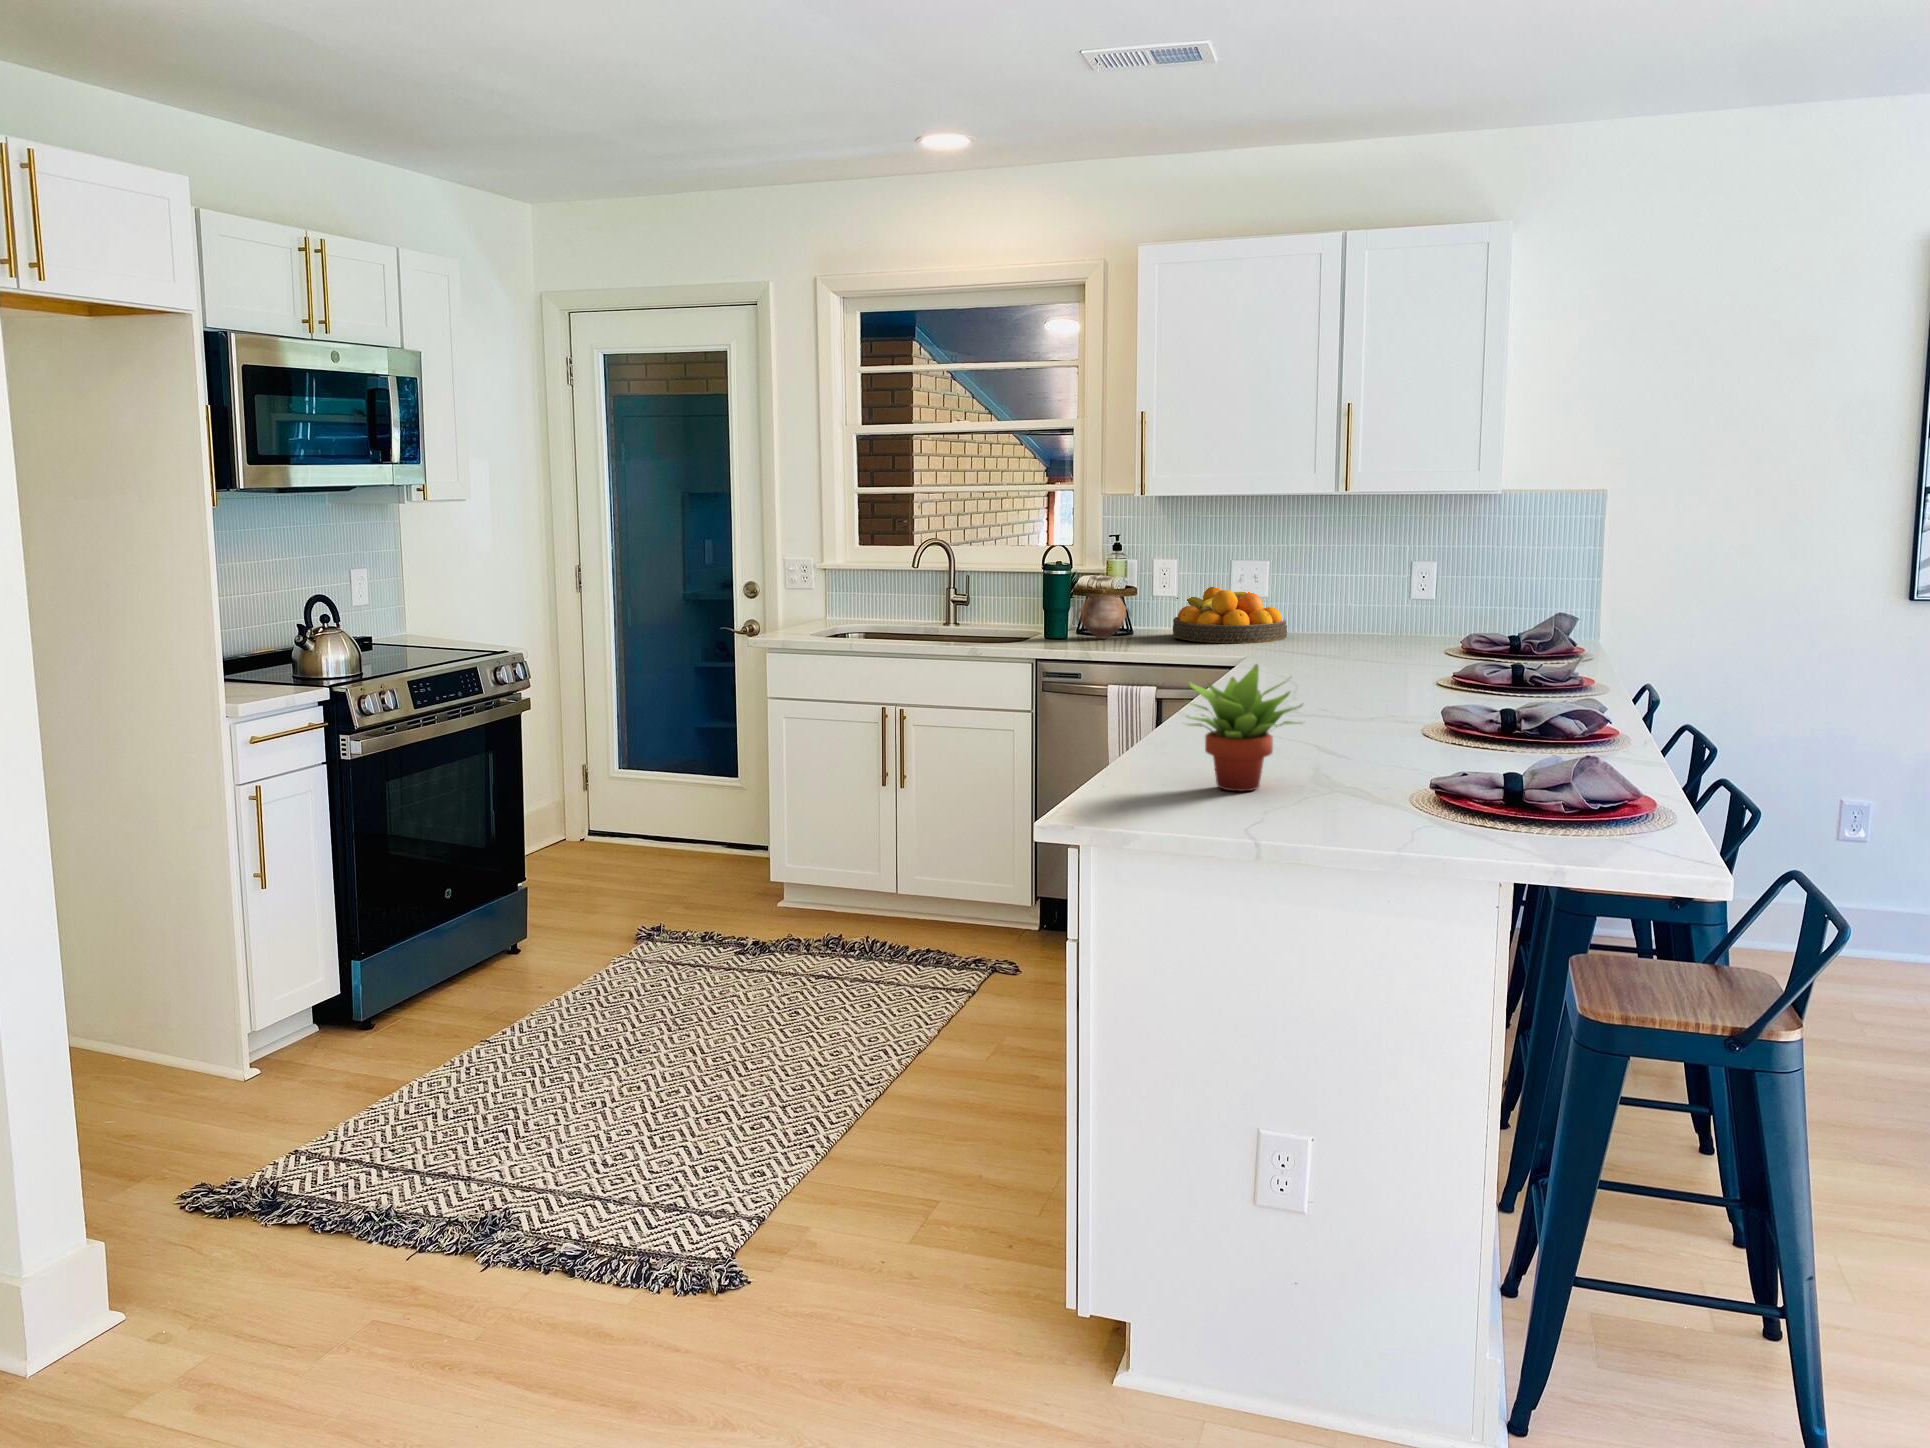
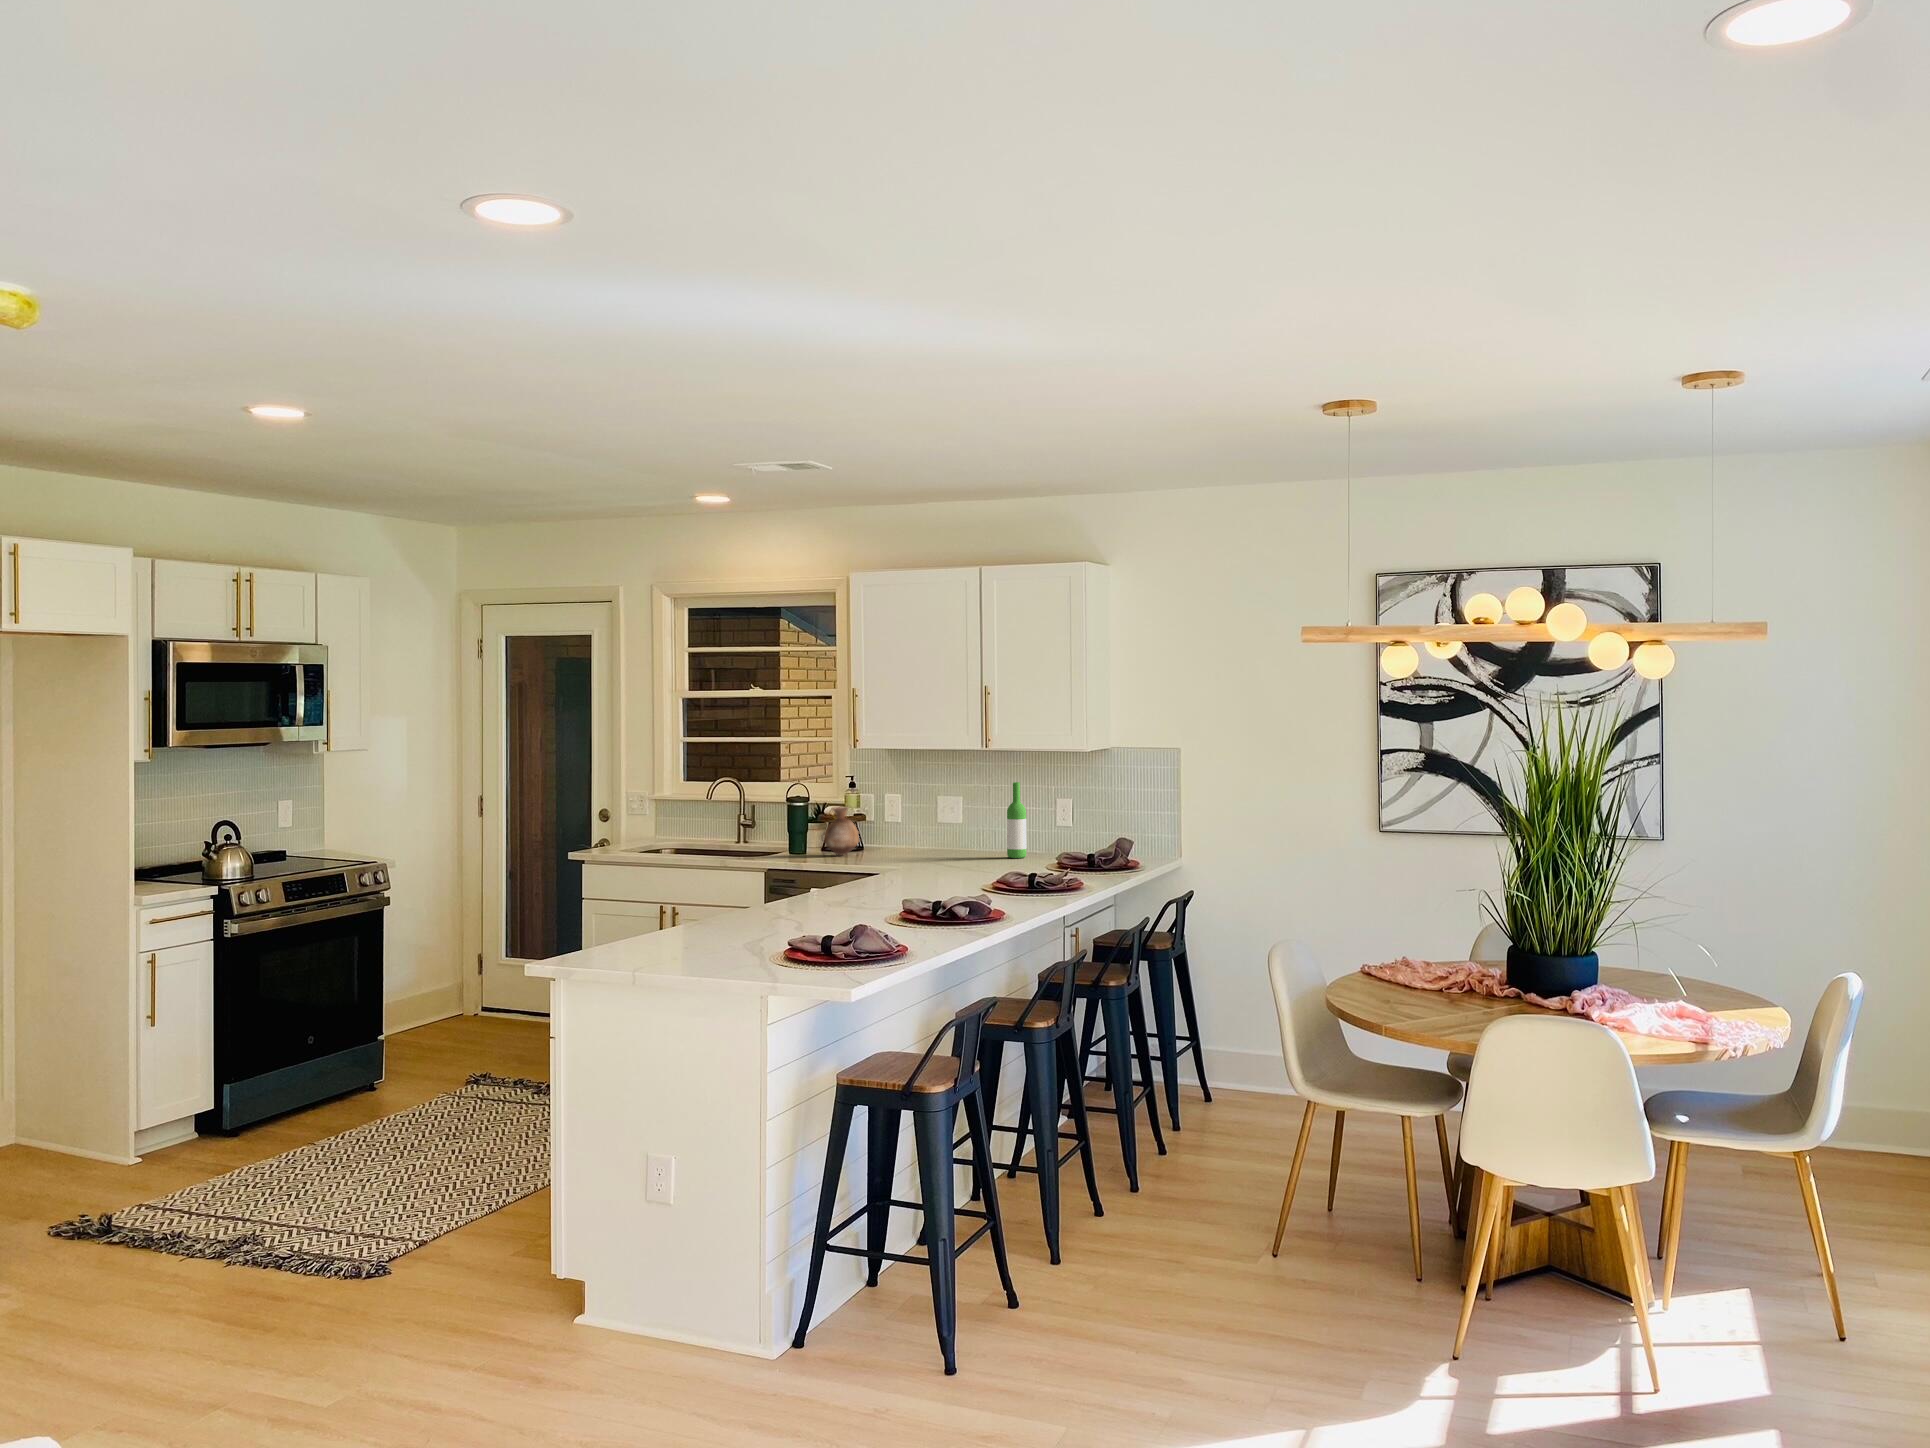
wine bottle: none [1350,539,1378,640] -> present [1007,782,1026,858]
fruit bowl: present [1173,587,1287,644] -> none [888,816,972,860]
succulent plant: present [1188,664,1303,791] -> none [639,873,714,951]

